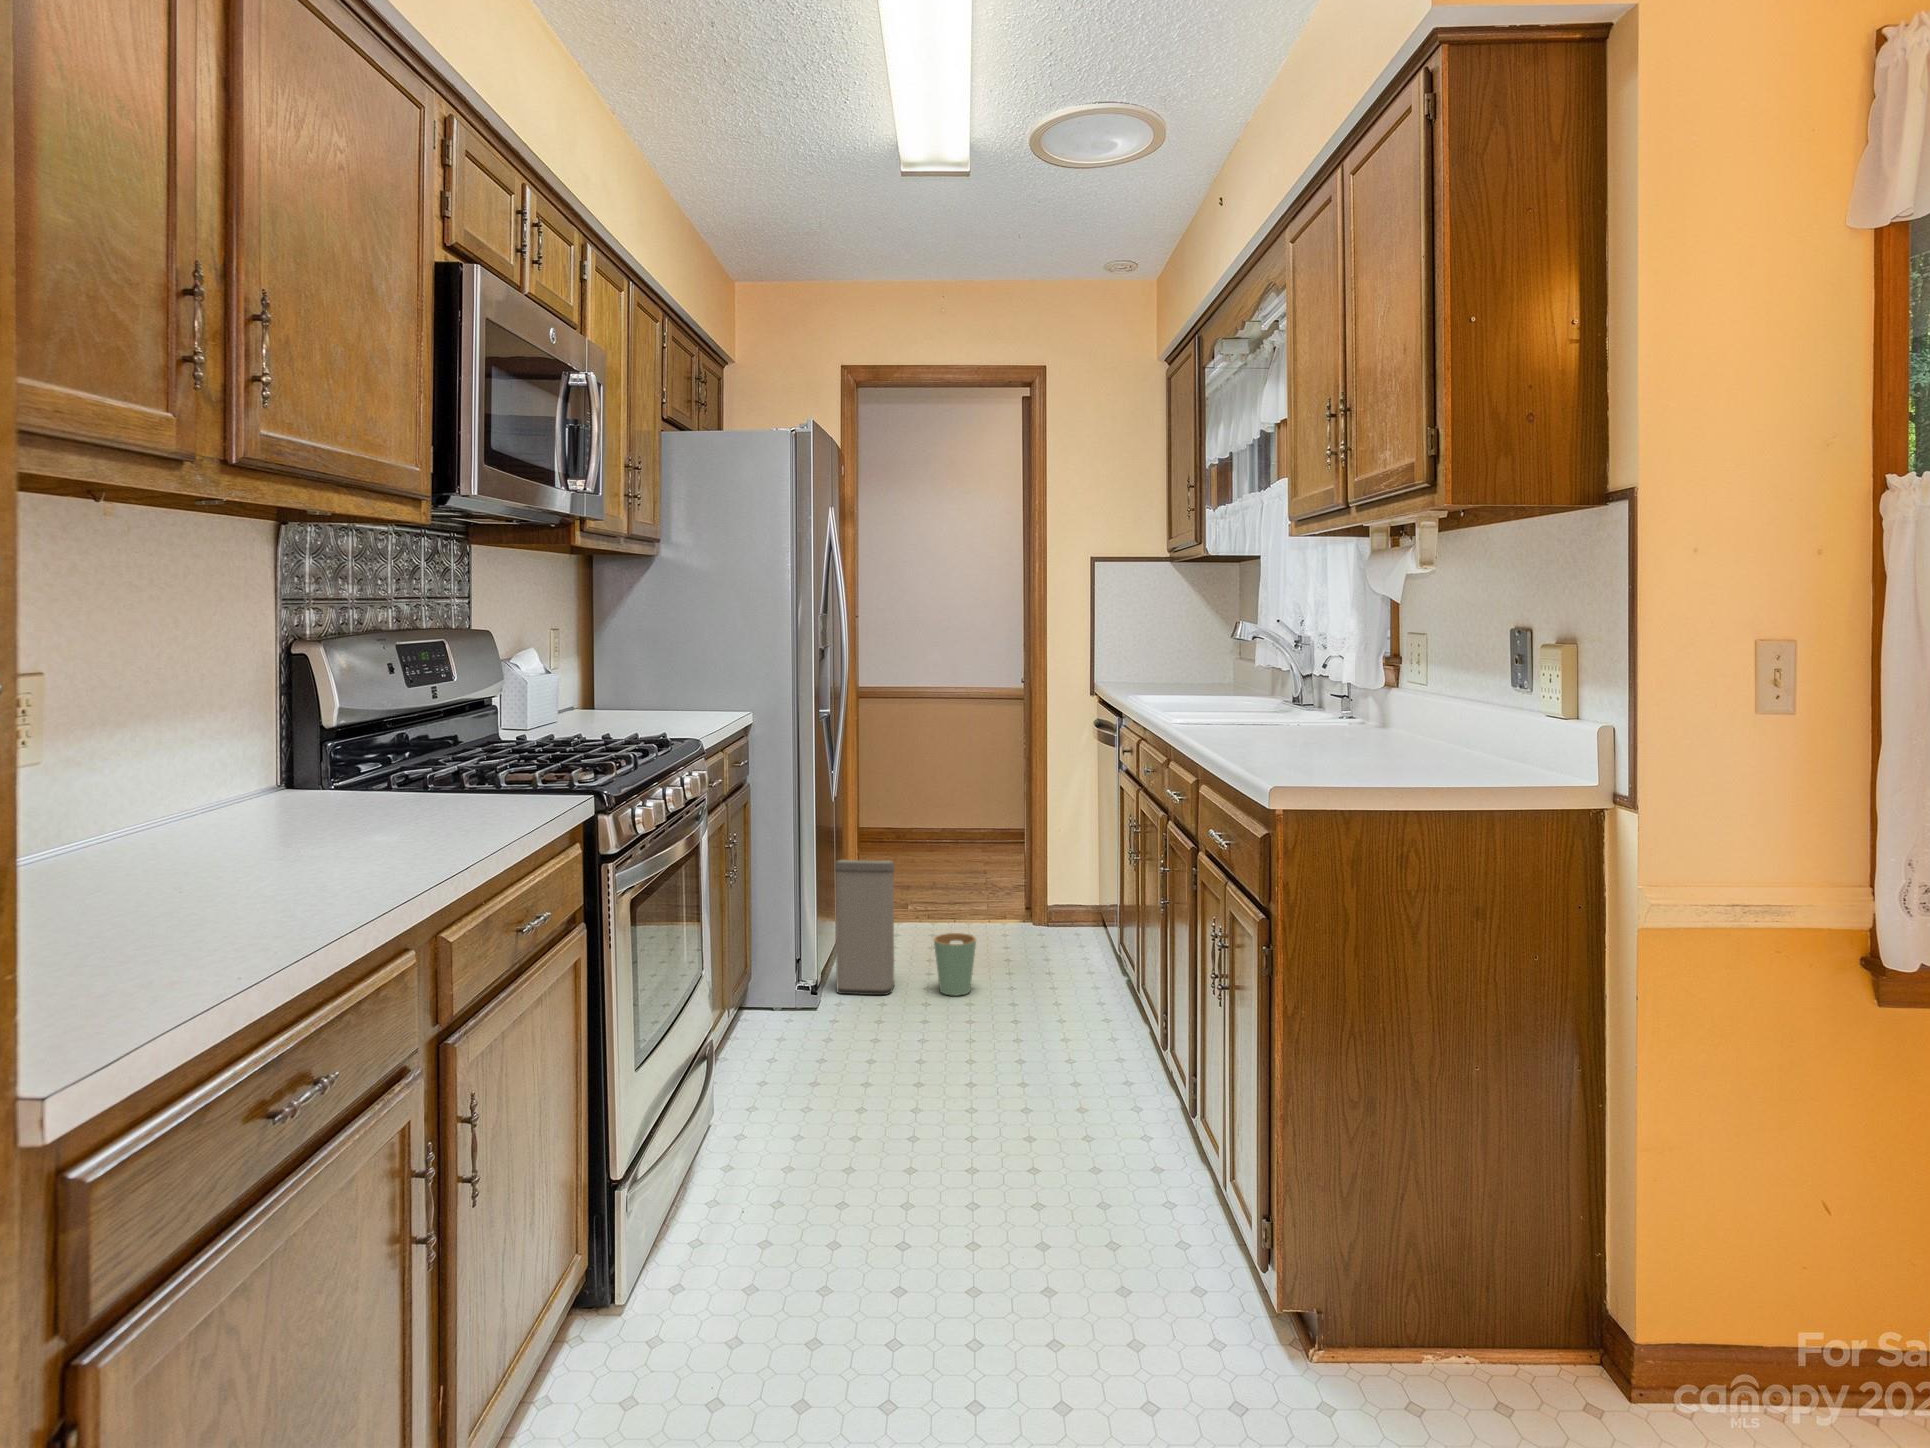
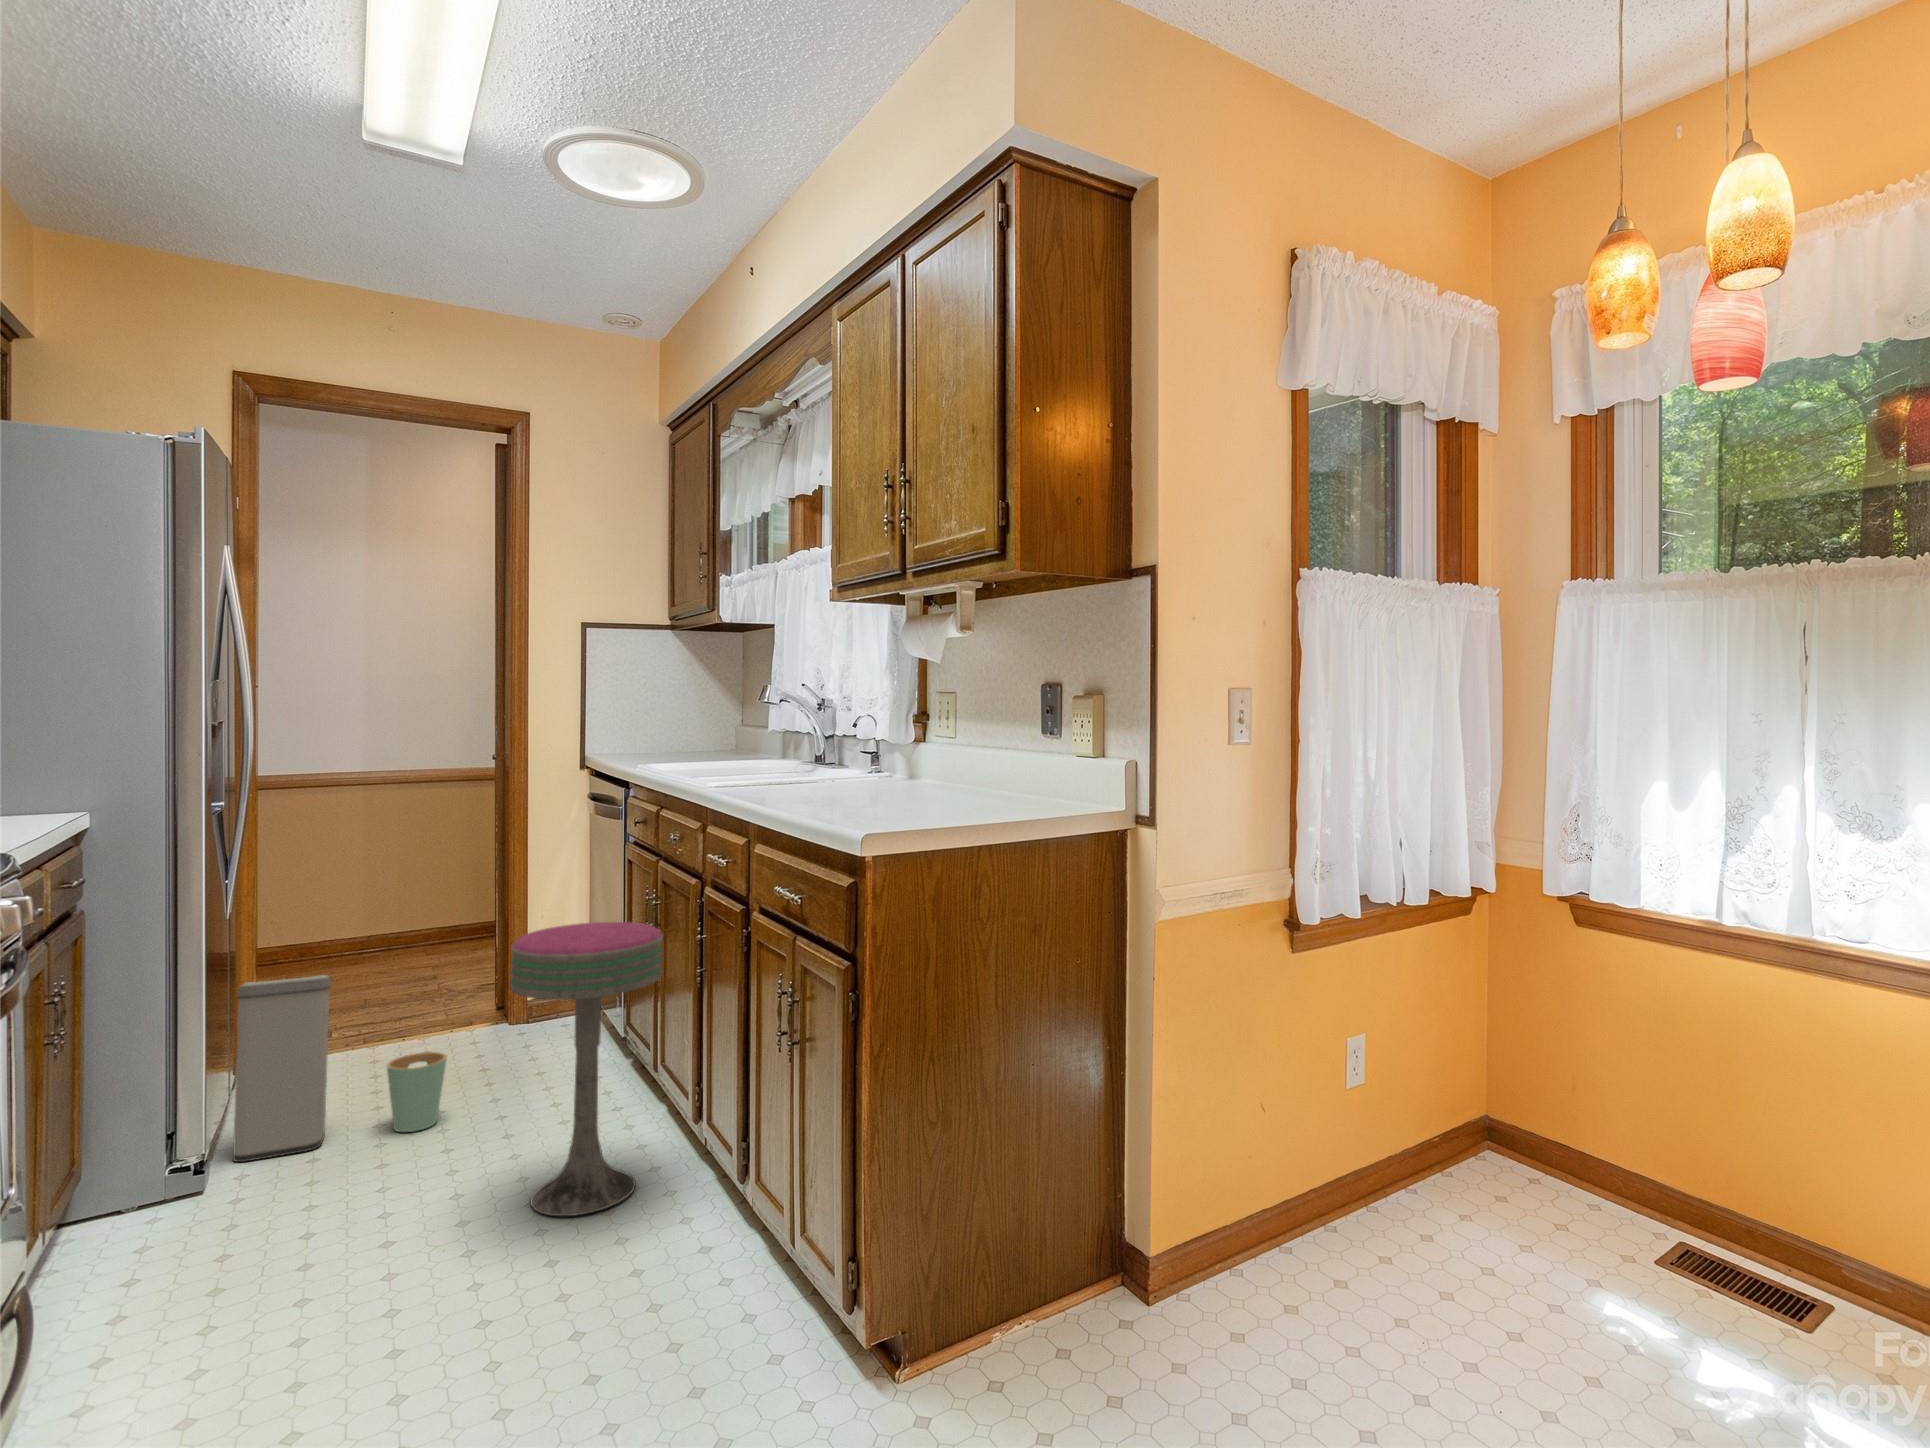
bar stool: none [1008,841,1133,1090] -> present [510,922,663,1216]

